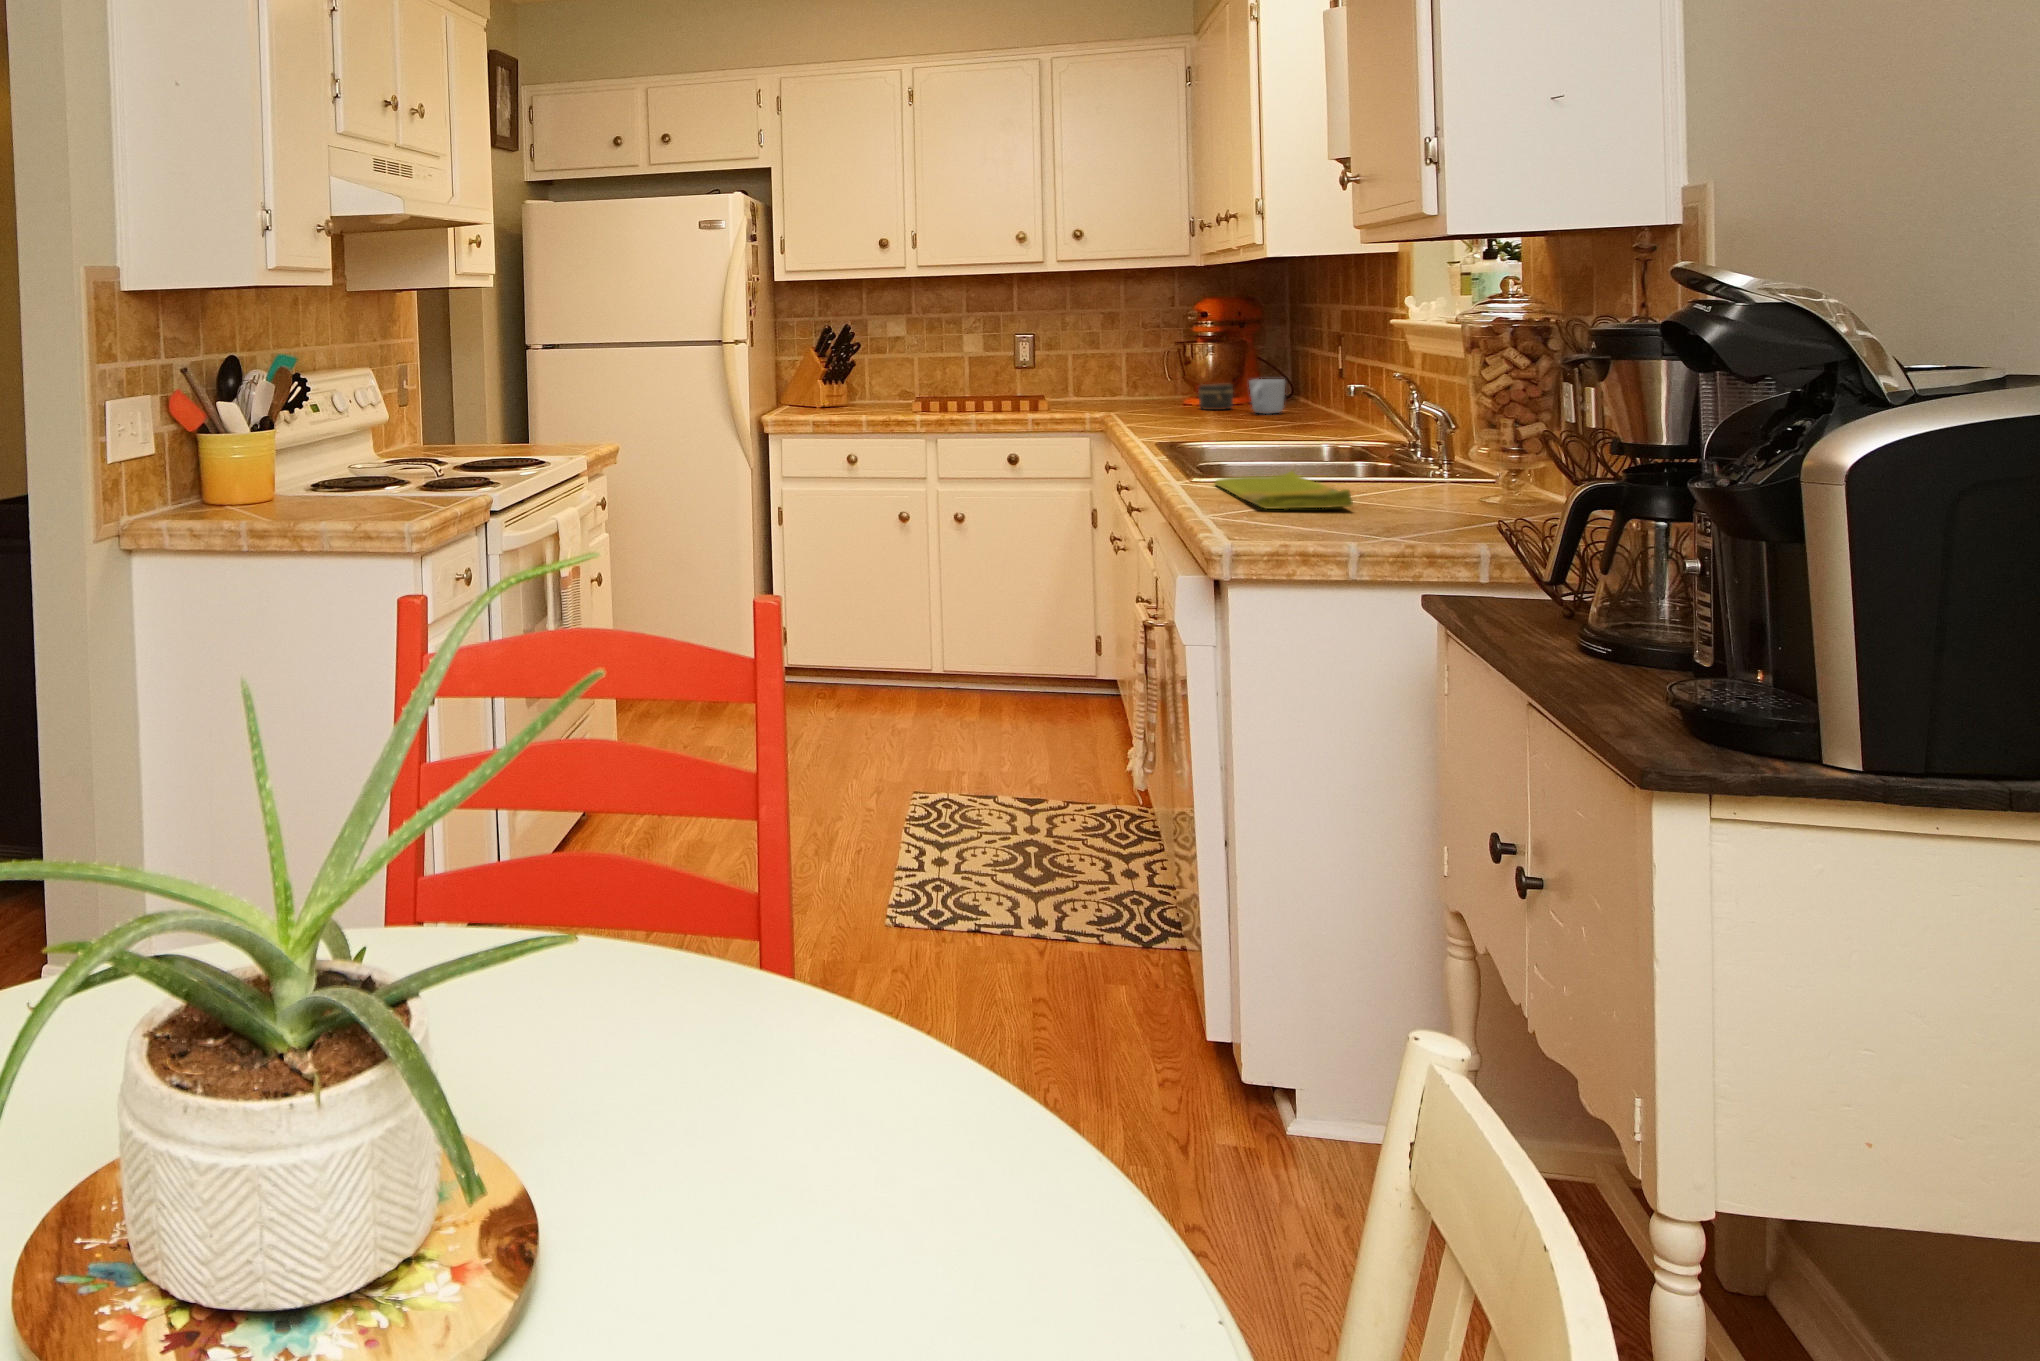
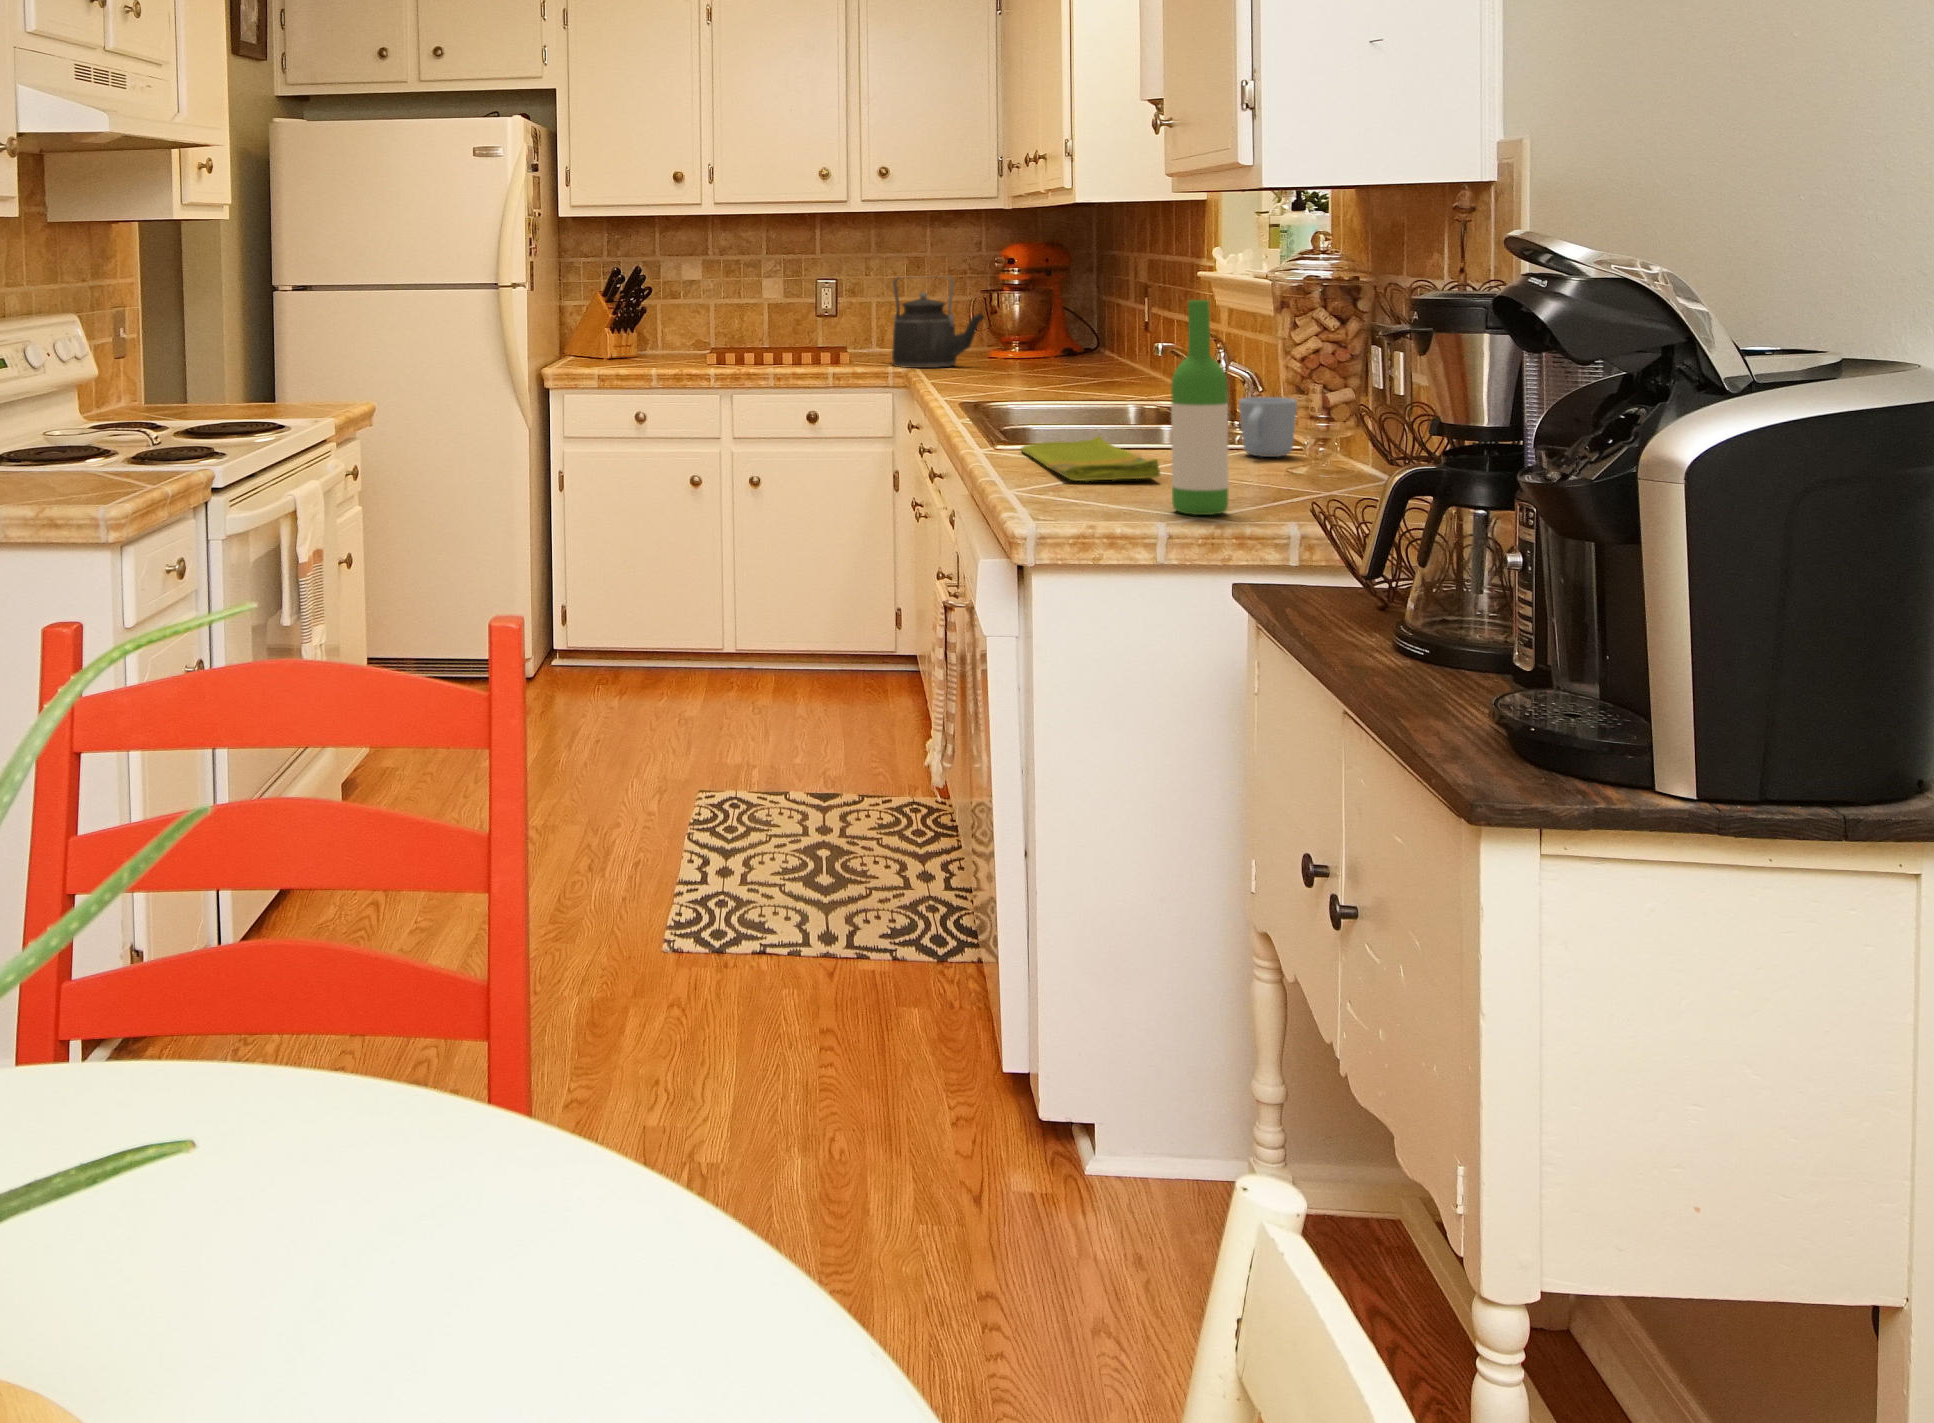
kettle: none [1084,327,1177,414] -> present [892,277,984,368]
wine bottle: none [1359,342,1419,537] -> present [1171,300,1229,515]
mug: present [1249,379,1285,414] -> present [1239,397,1297,457]
jar: present [1198,384,1233,410] -> none [1005,337,1038,364]

